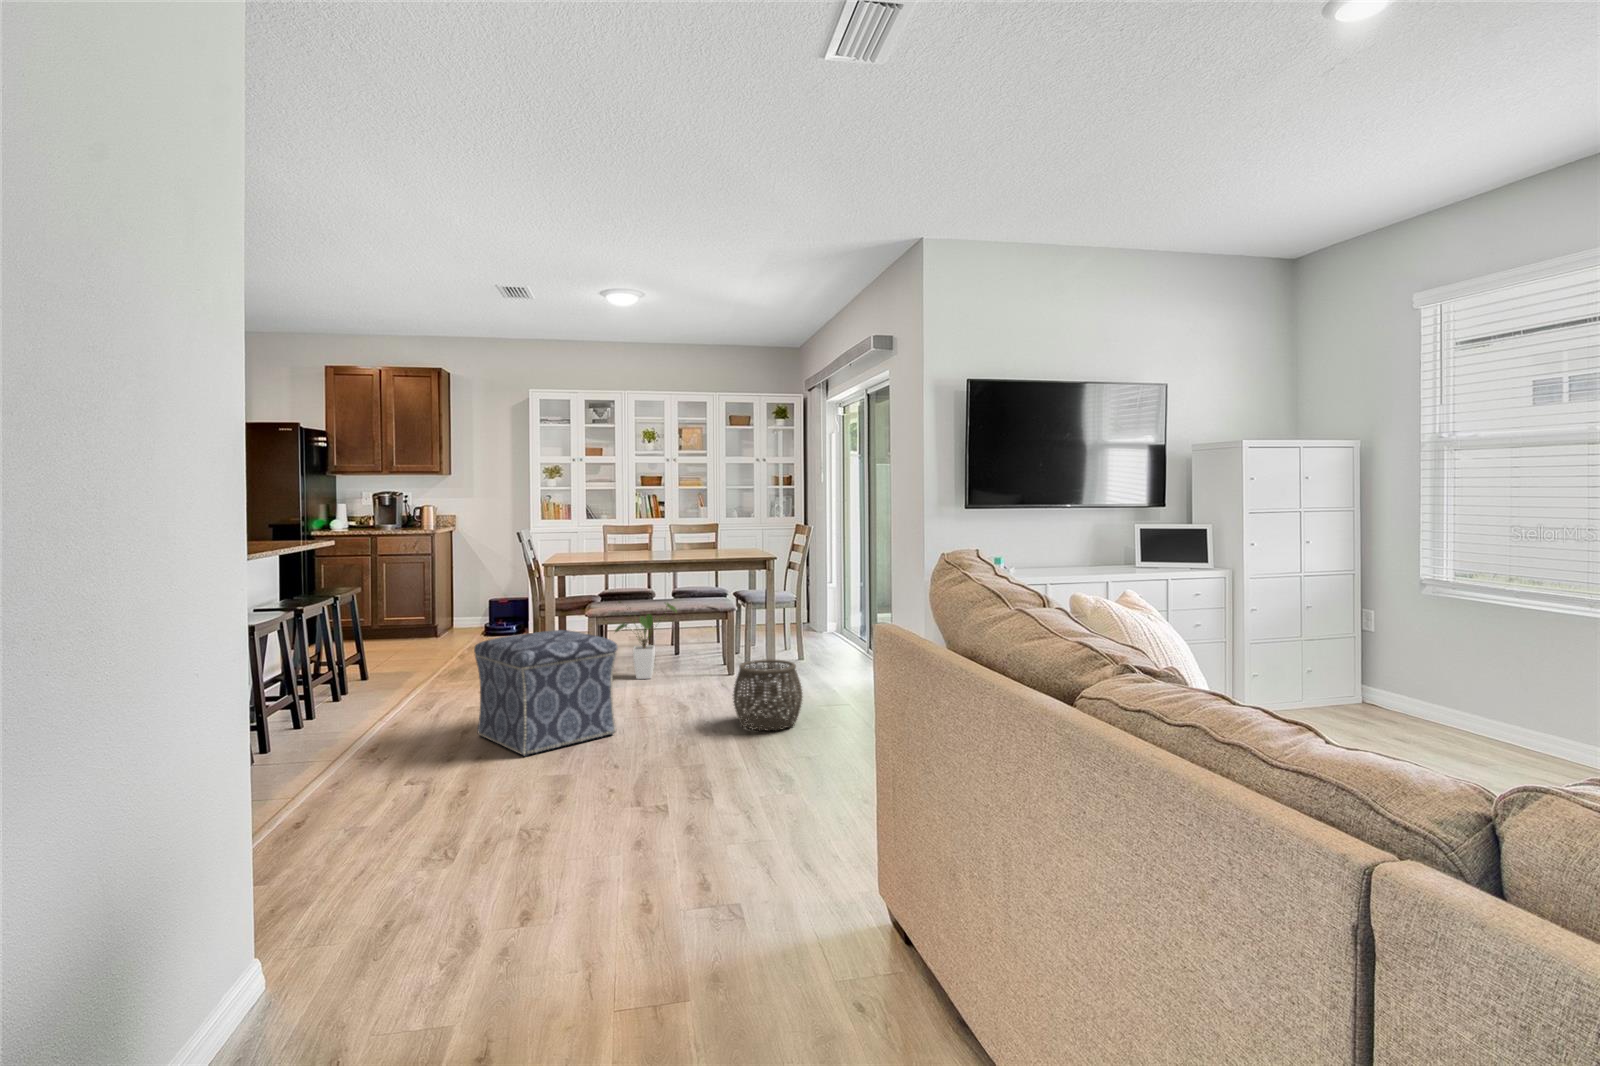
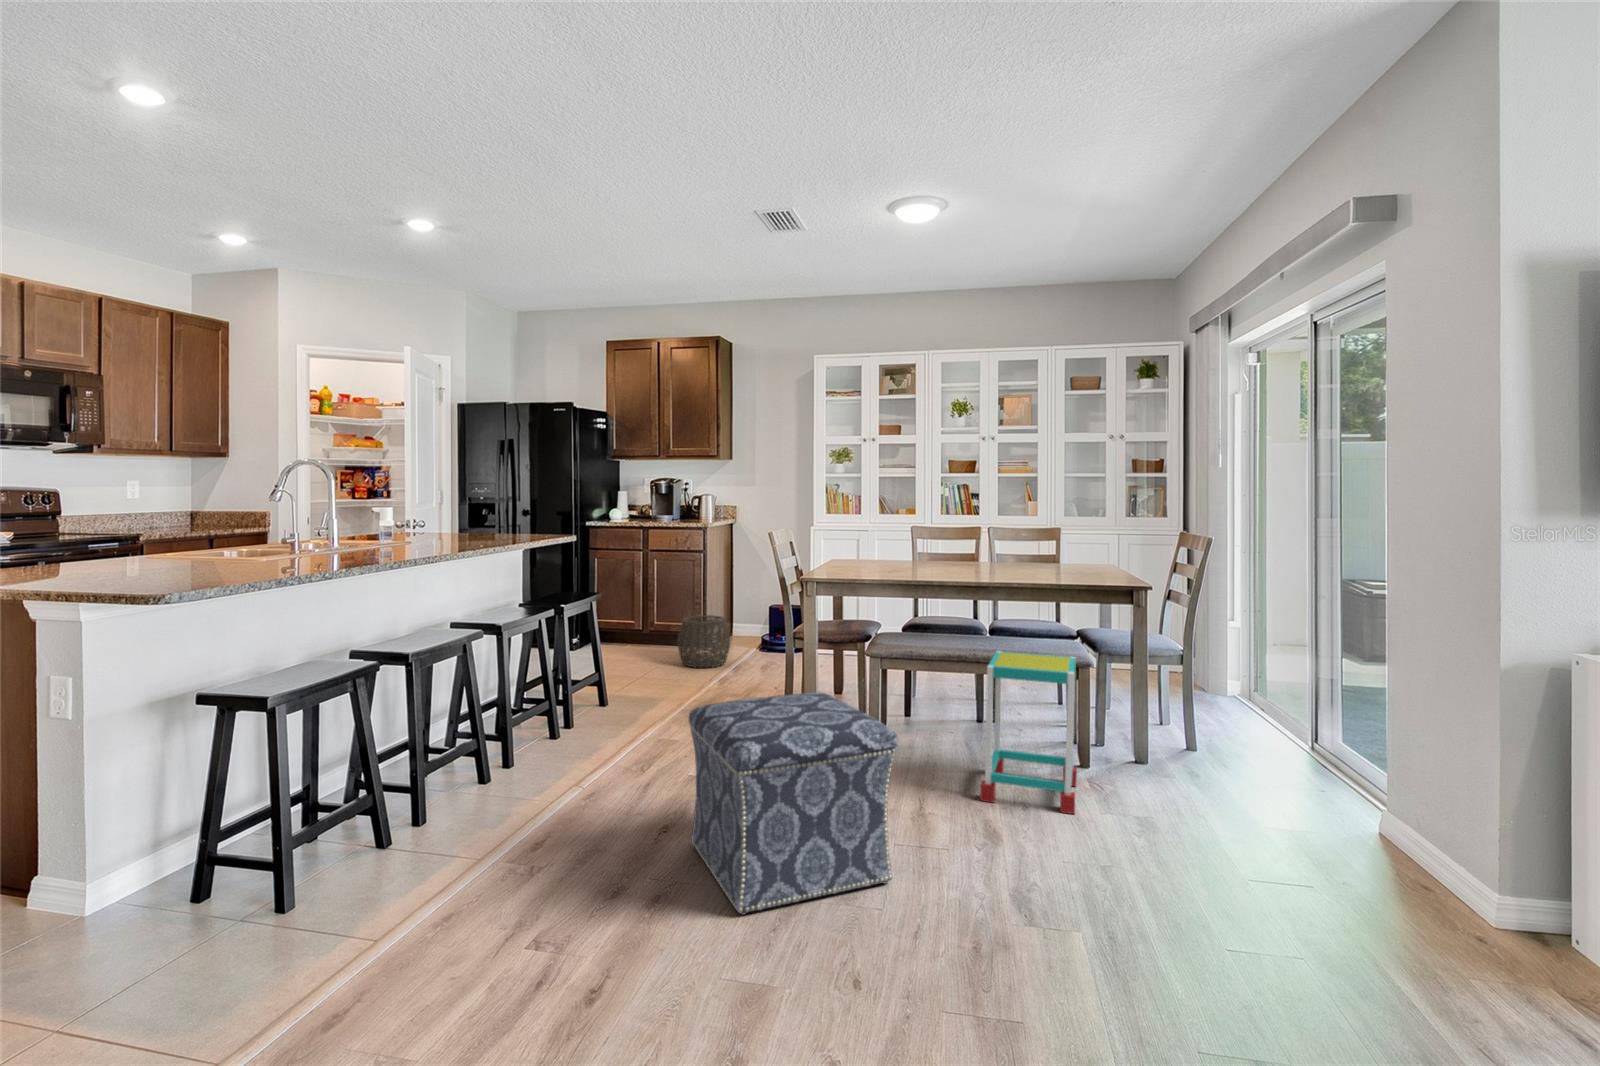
house plant: present [615,601,676,679] -> none [895,635,995,753]
side table: none [669,603,730,698] -> present [980,651,1077,814]
woven basket: present [733,659,803,731] -> present [678,615,730,668]

